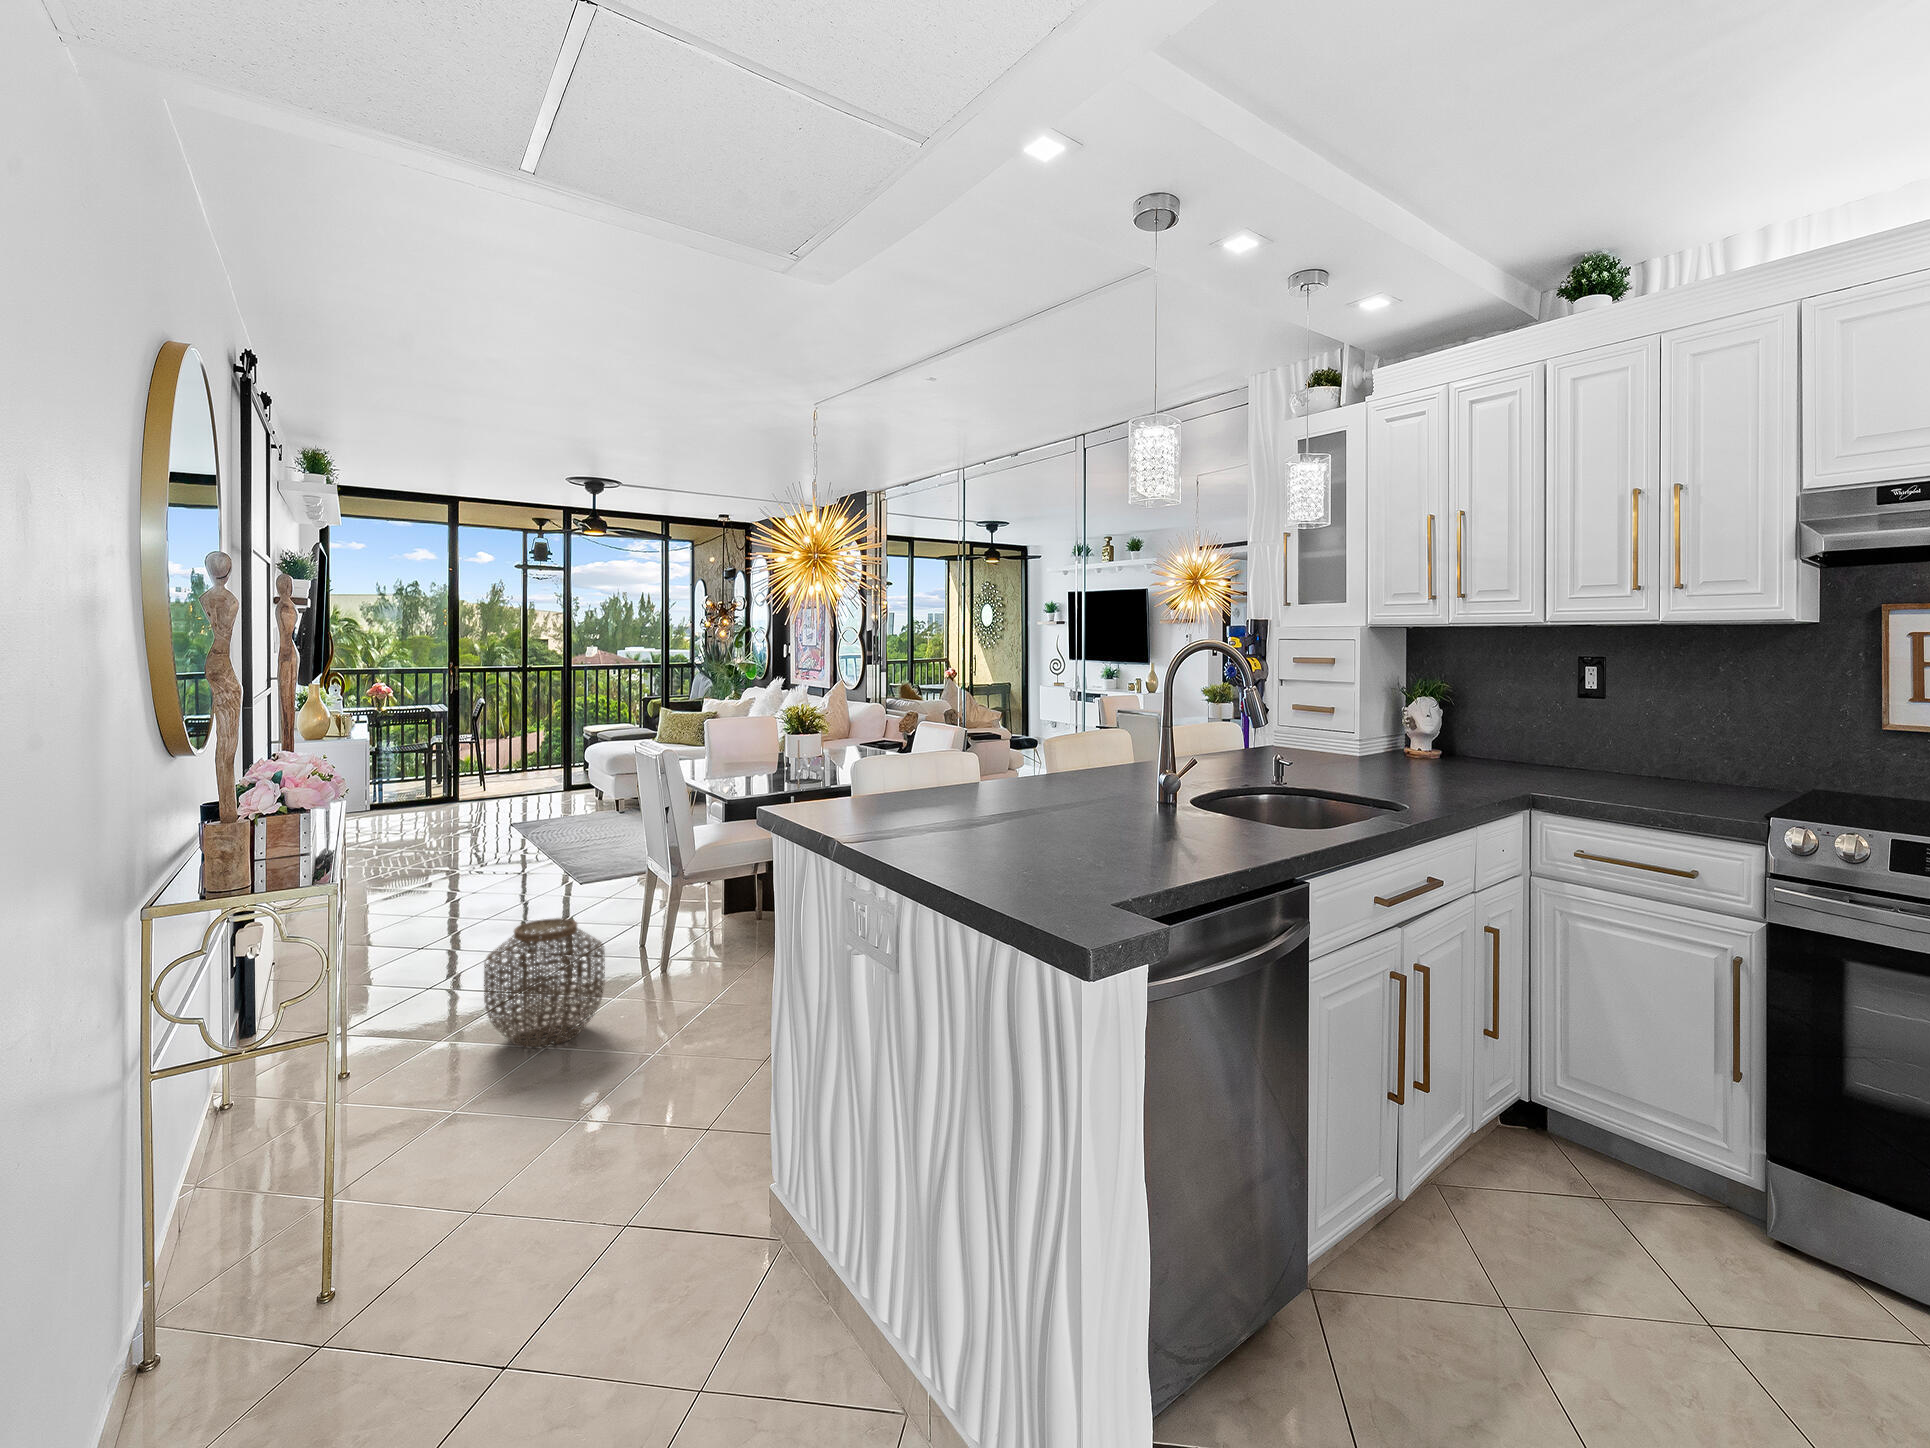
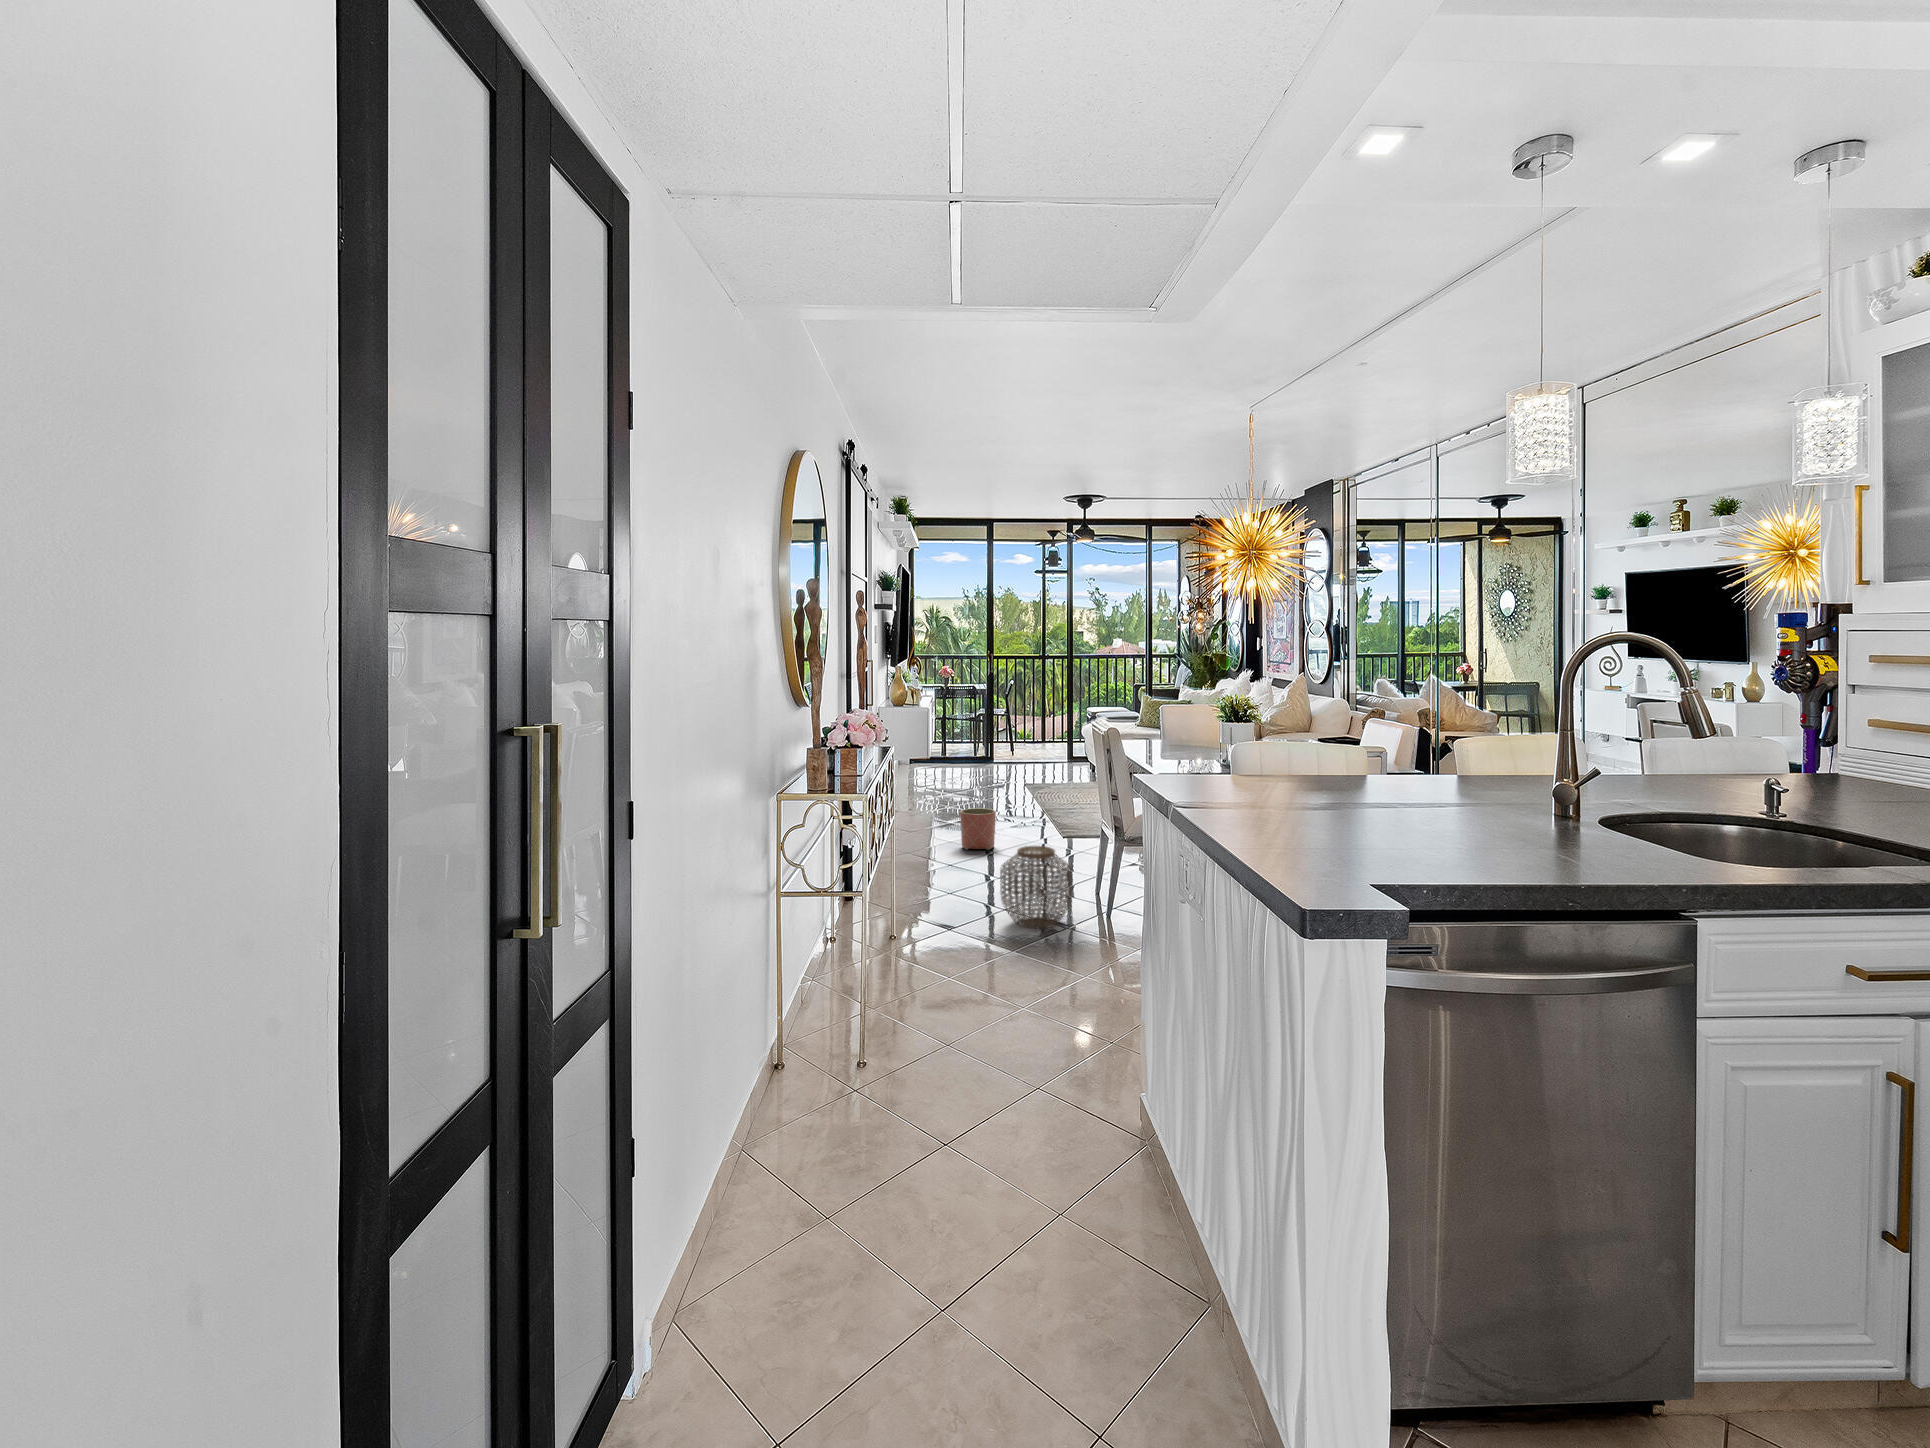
planter: none [409,865,469,928] -> present [960,808,996,850]

